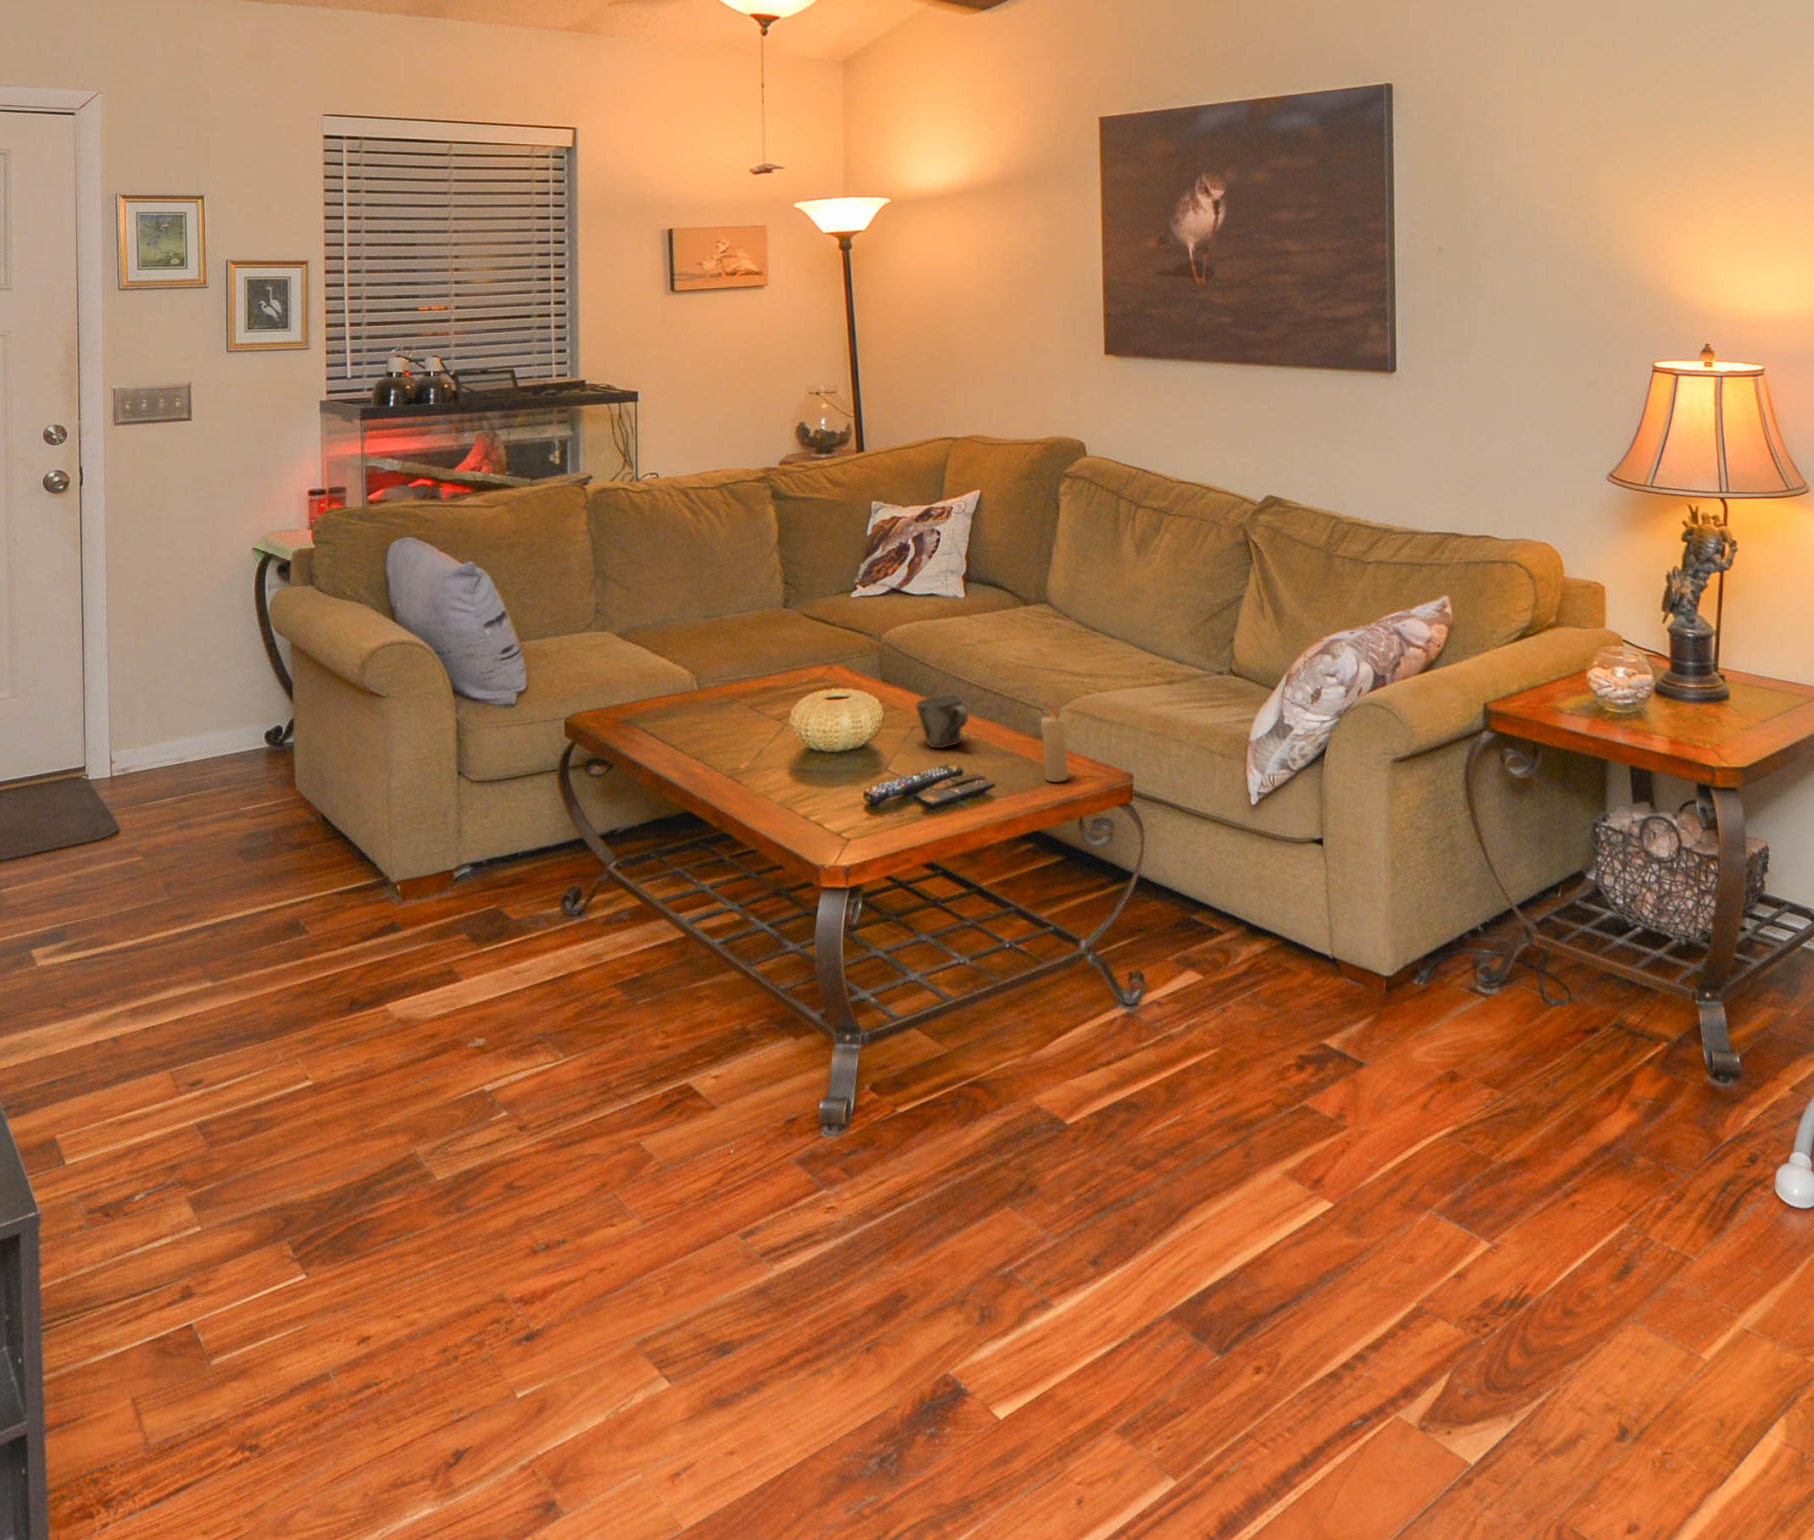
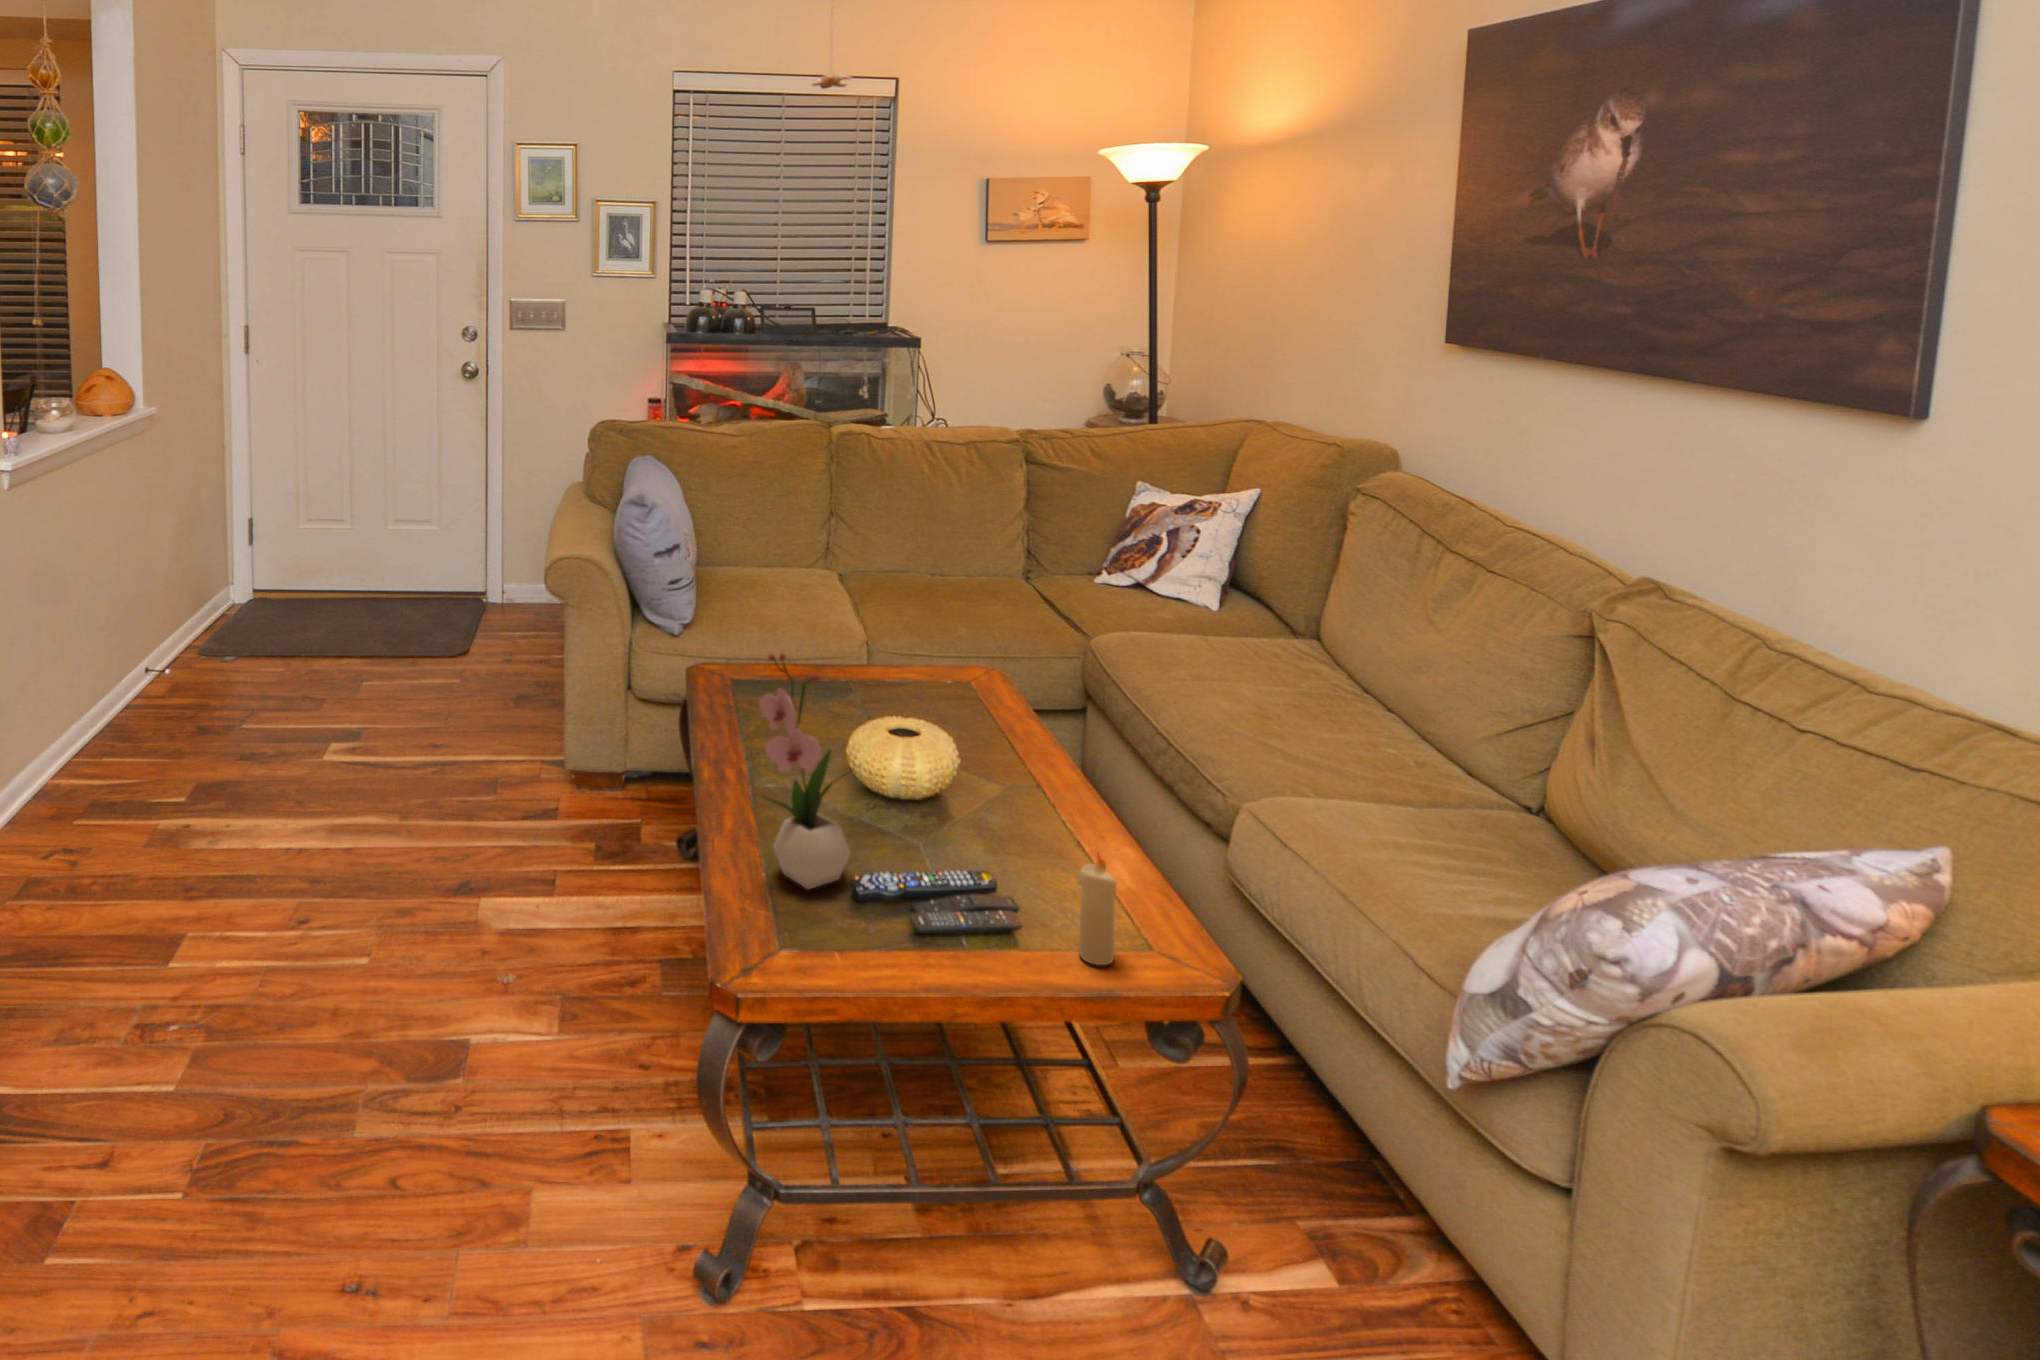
flower arrangement: none [802,618,875,794] -> present [759,653,850,889]
mug: present [916,695,968,748] -> none [965,769,1029,844]

